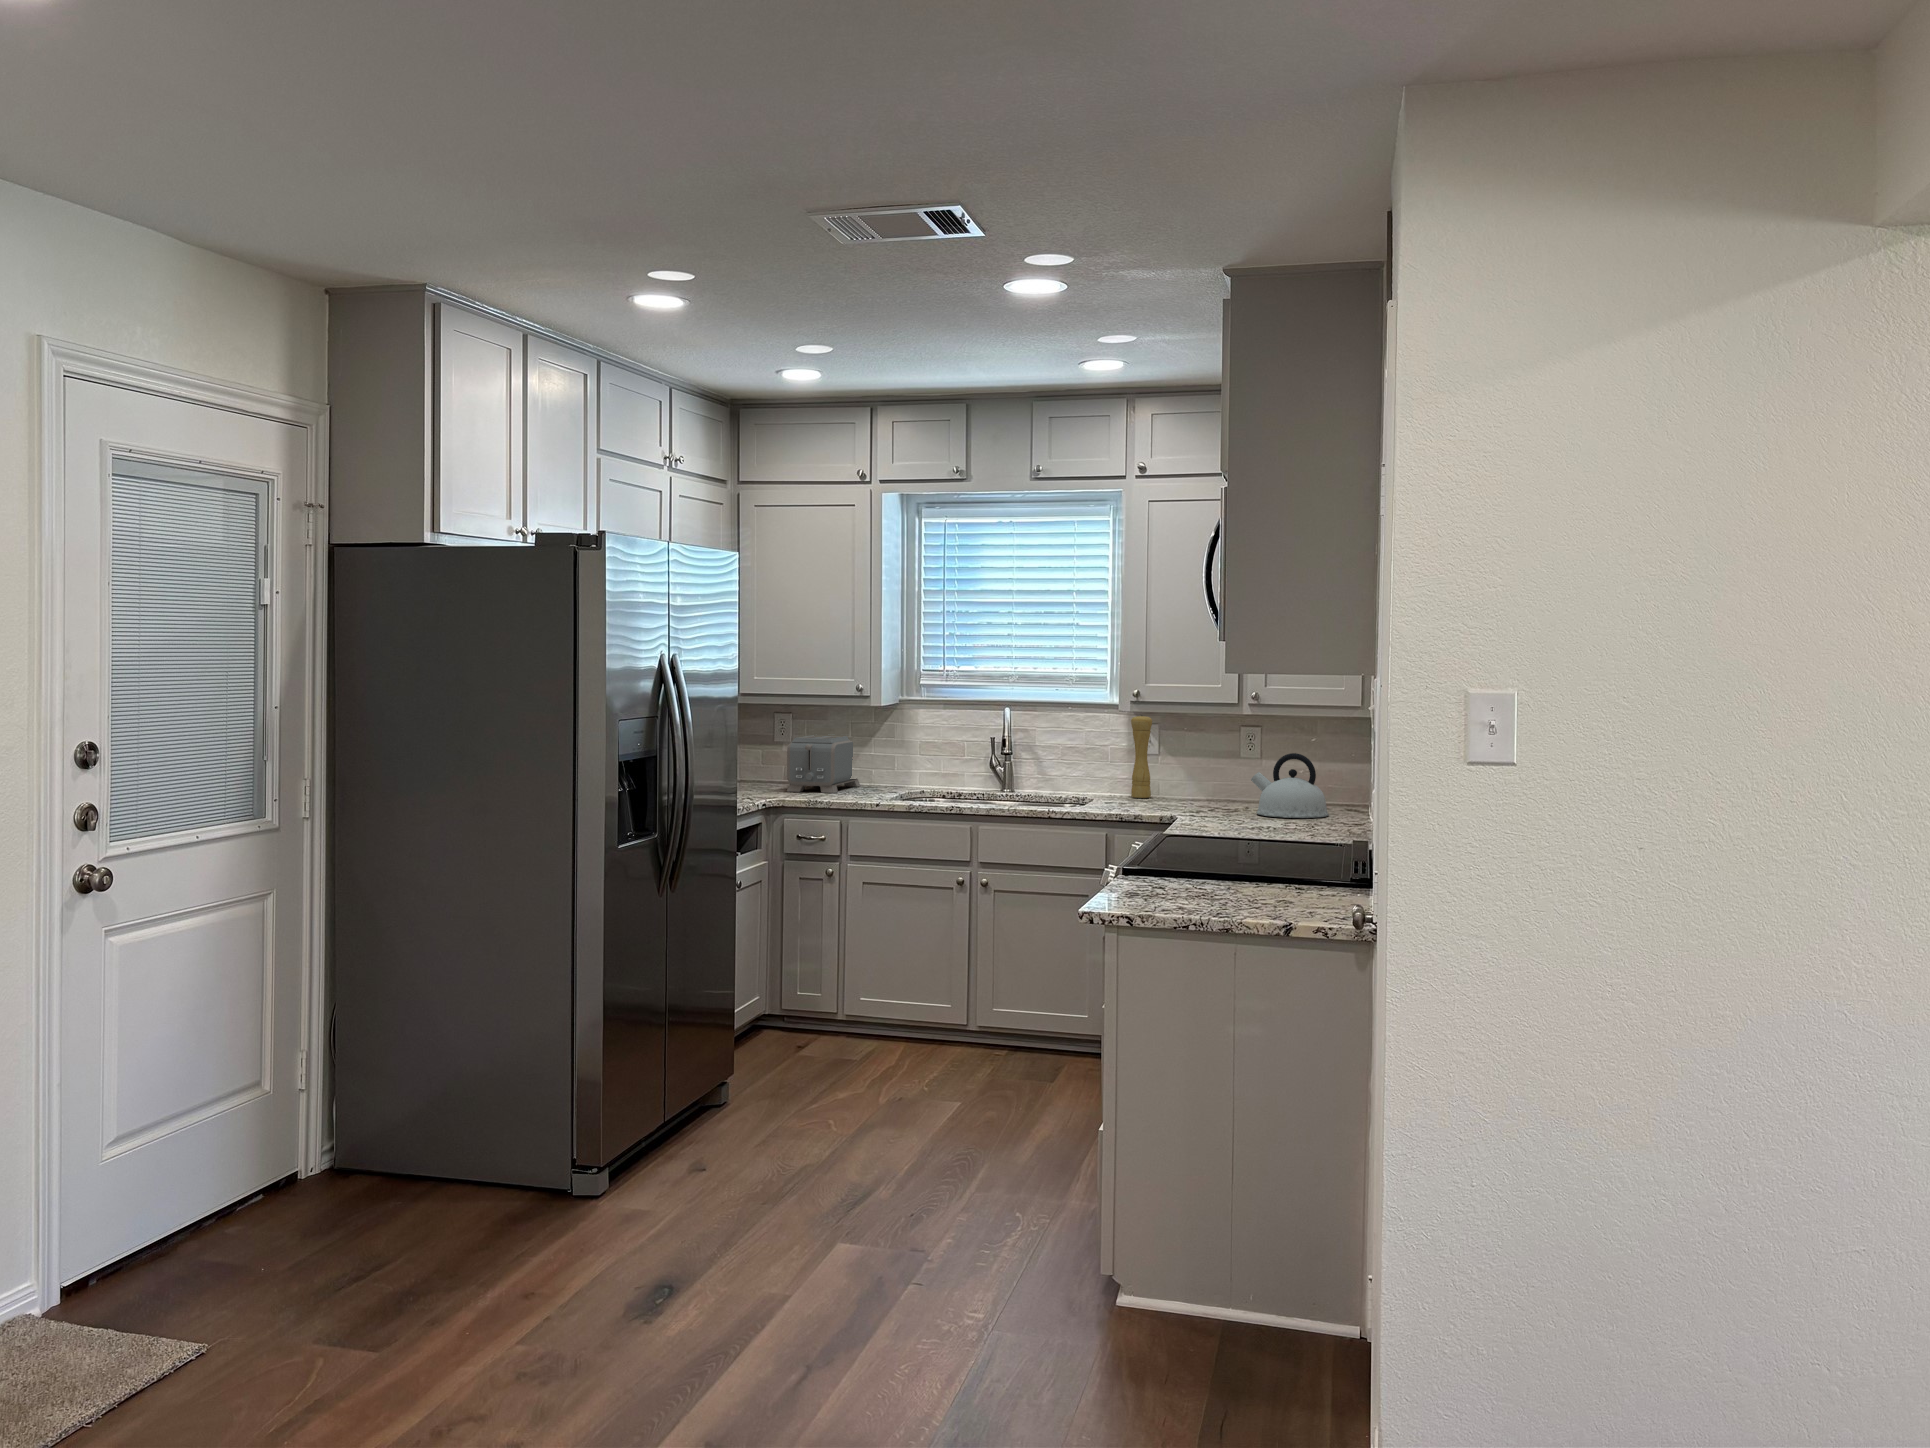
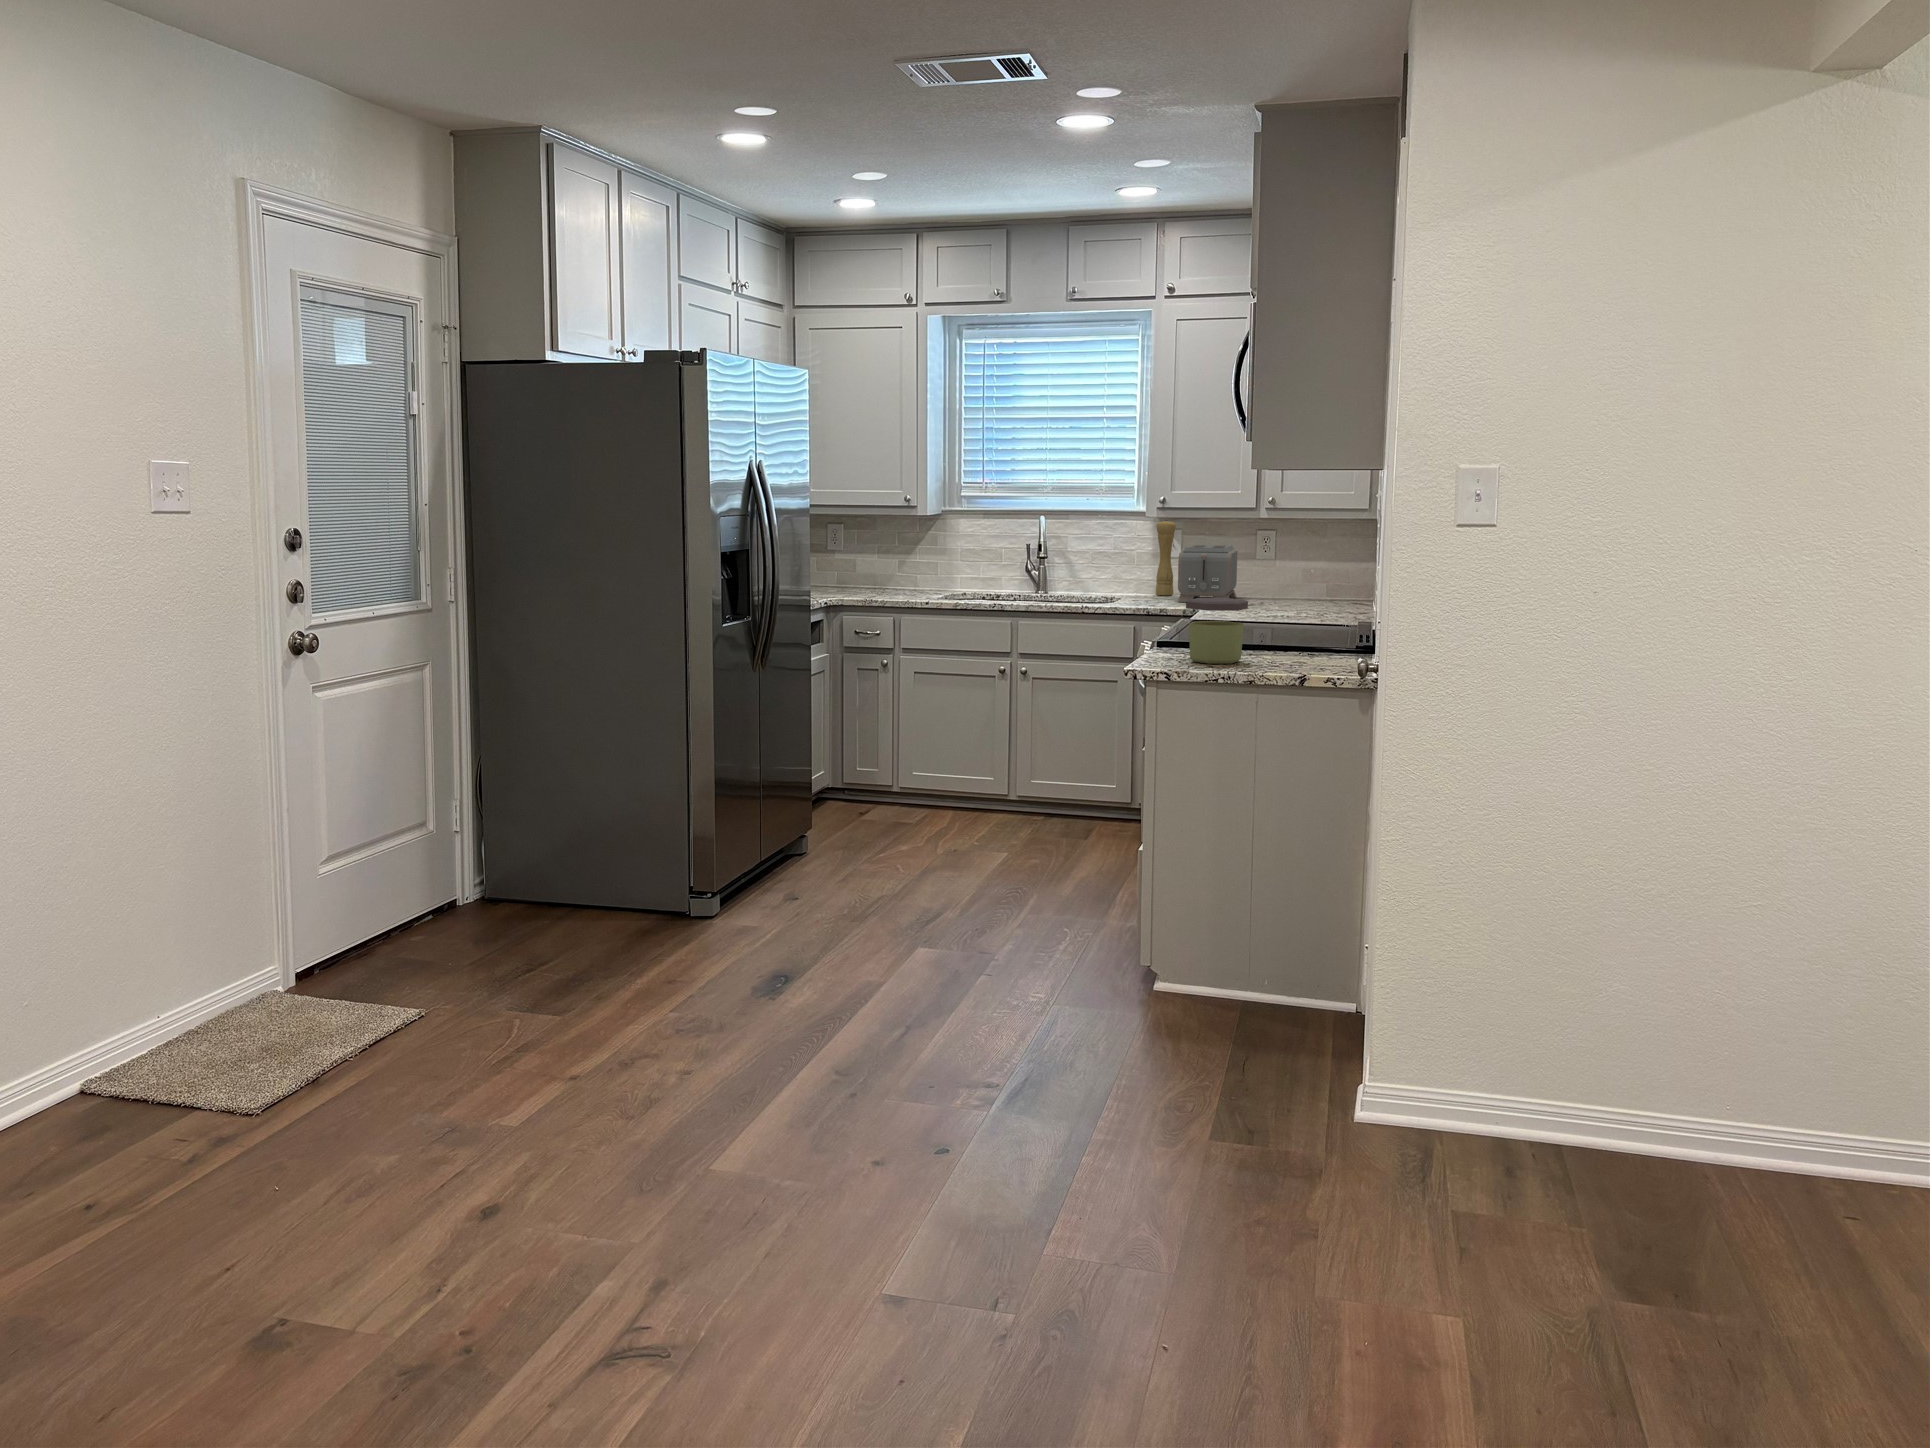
toaster: present [787,734,860,793] -> present [1178,545,1238,602]
kettle: present [1251,753,1329,818] -> none [1267,551,1336,608]
jar: none [1149,826,1222,906] -> present [1186,598,1248,664]

